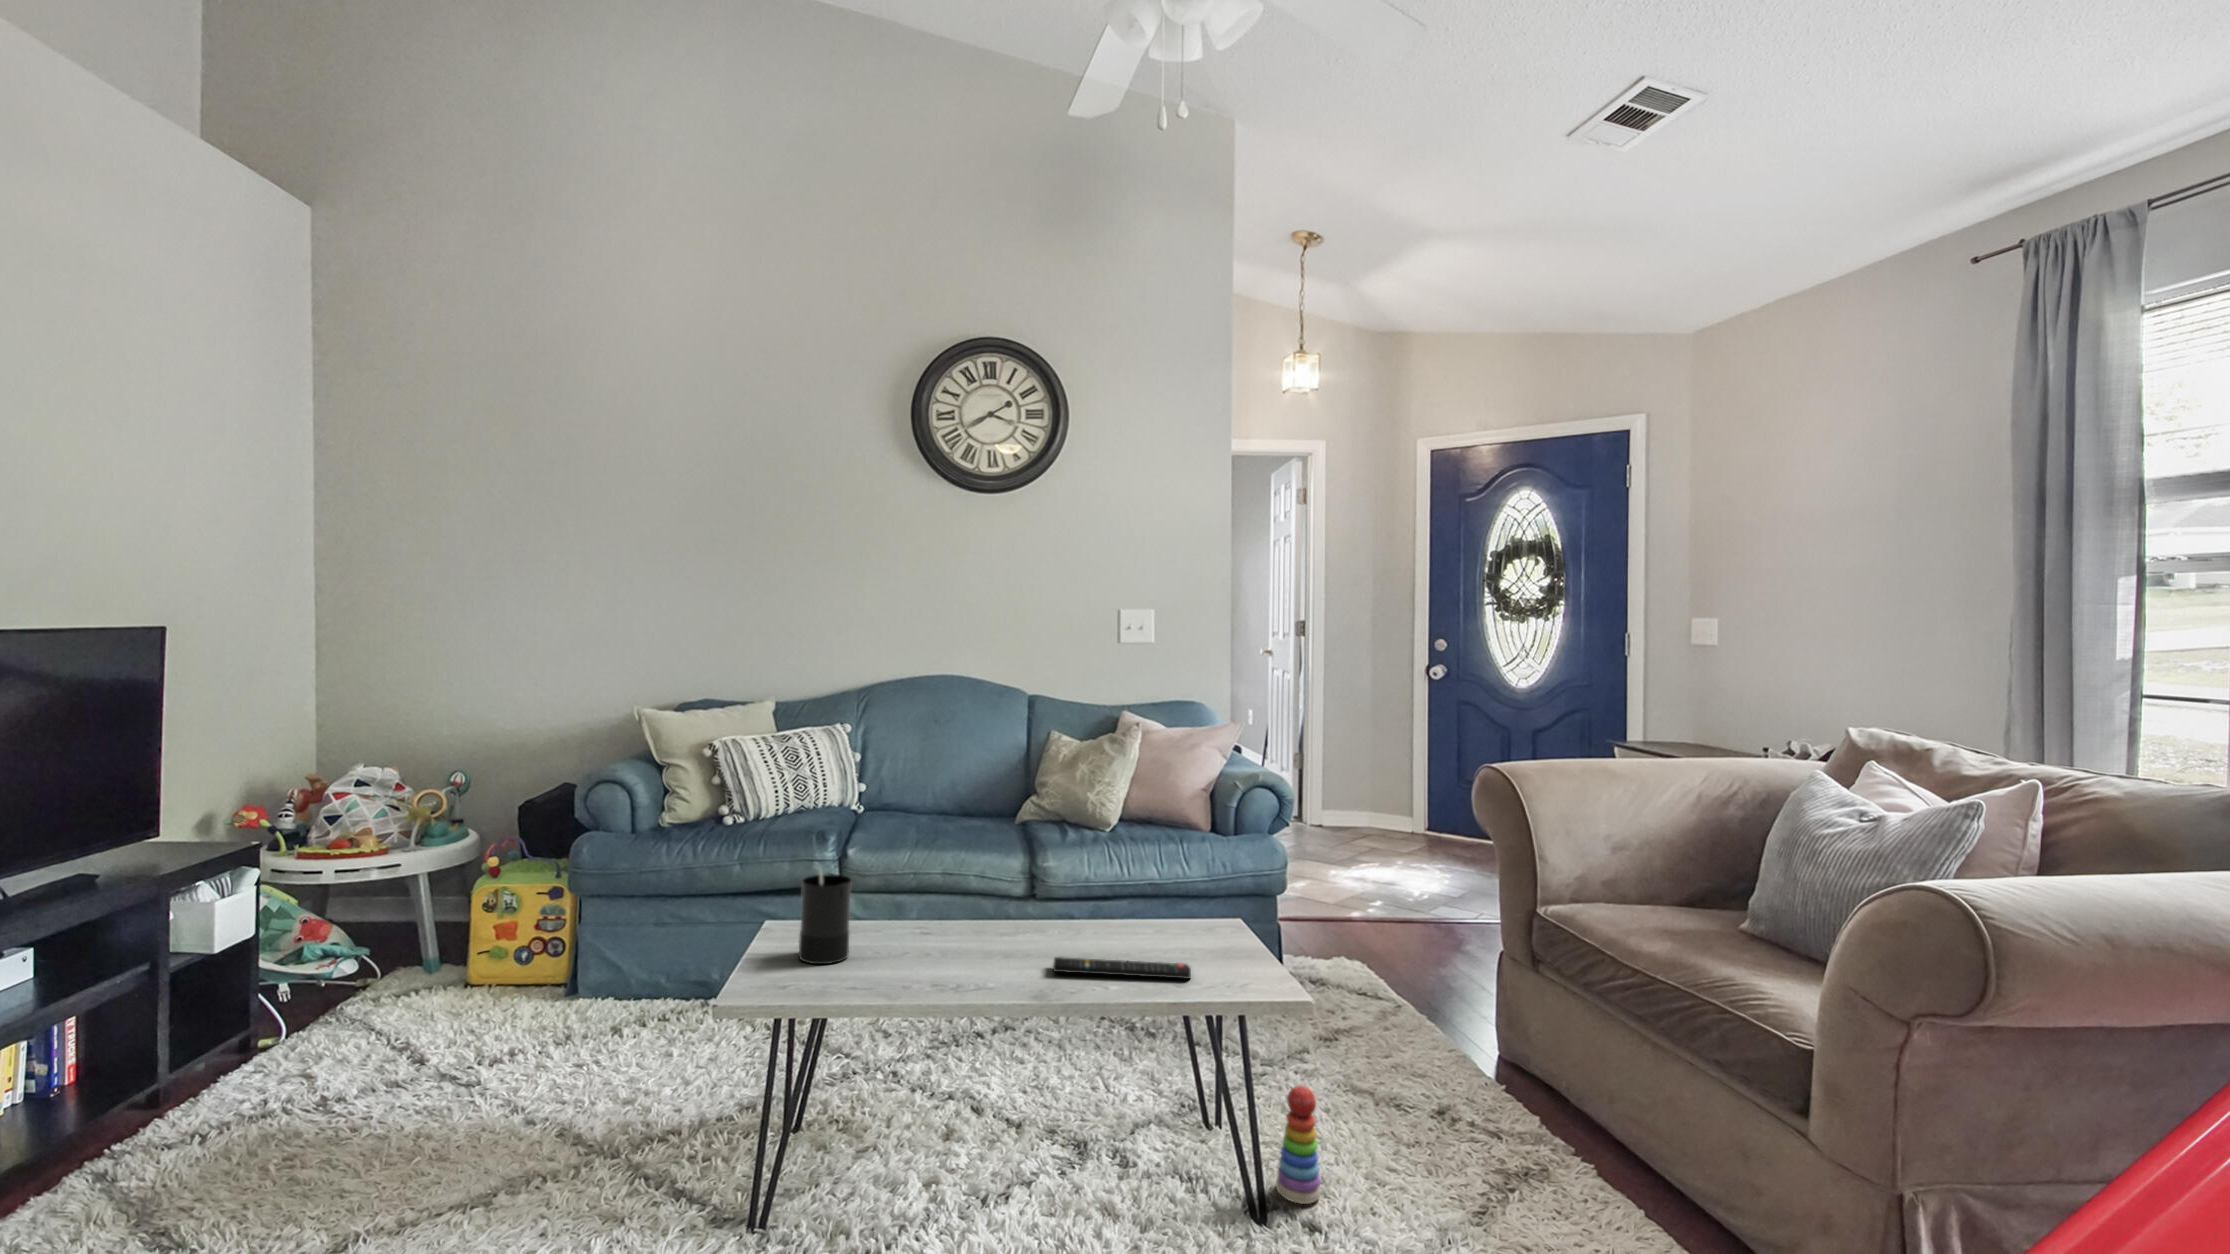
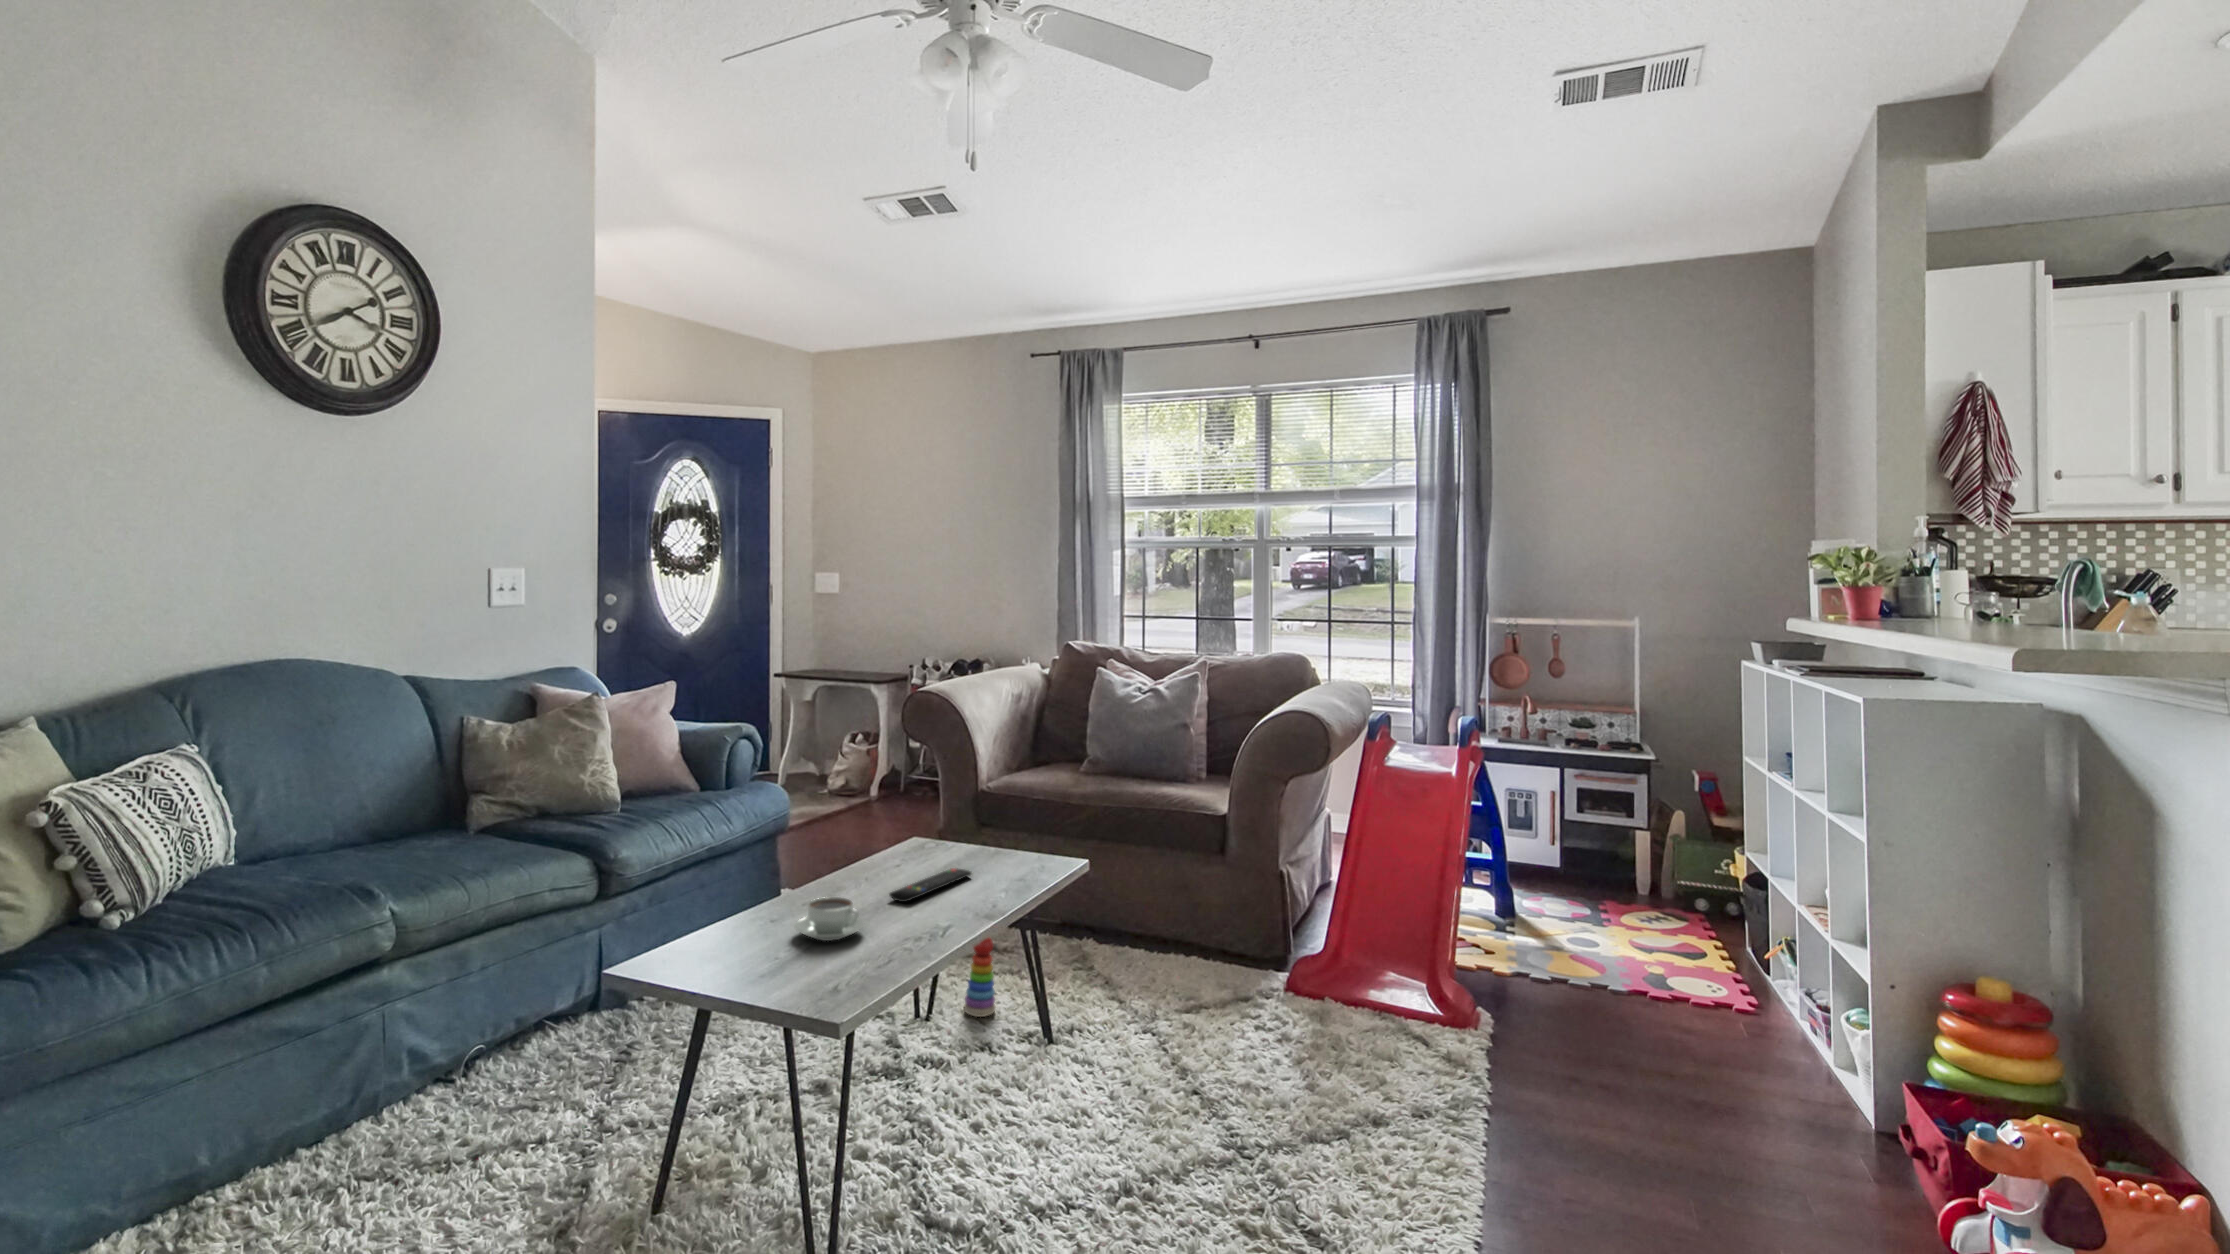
candle: present [799,869,851,964] -> none [707,876,767,973]
coffee cup: none [889,927,963,973] -> present [794,897,865,941]

